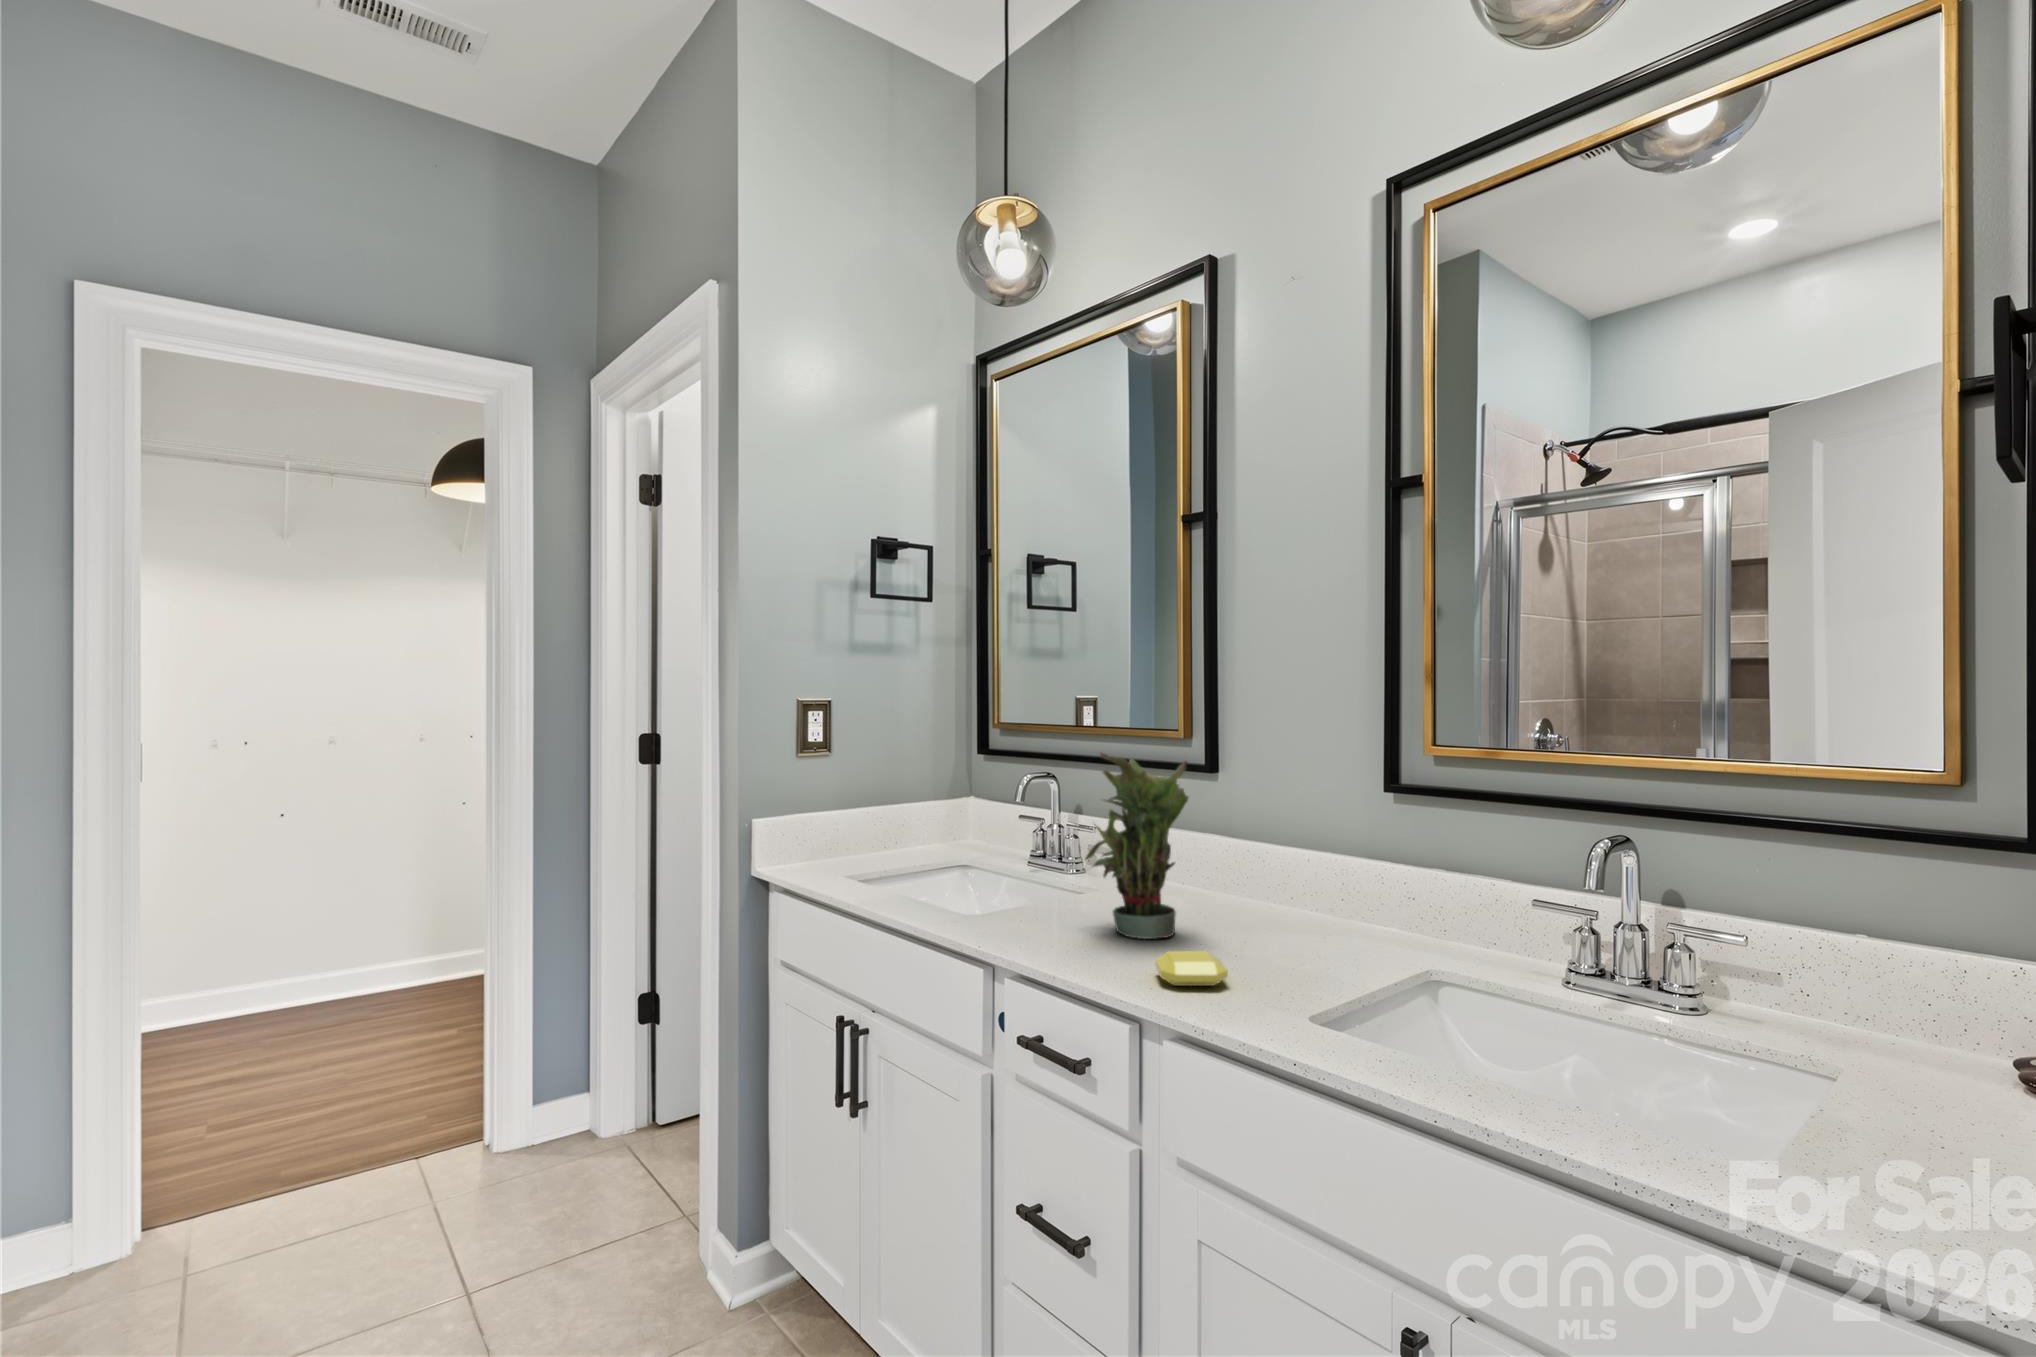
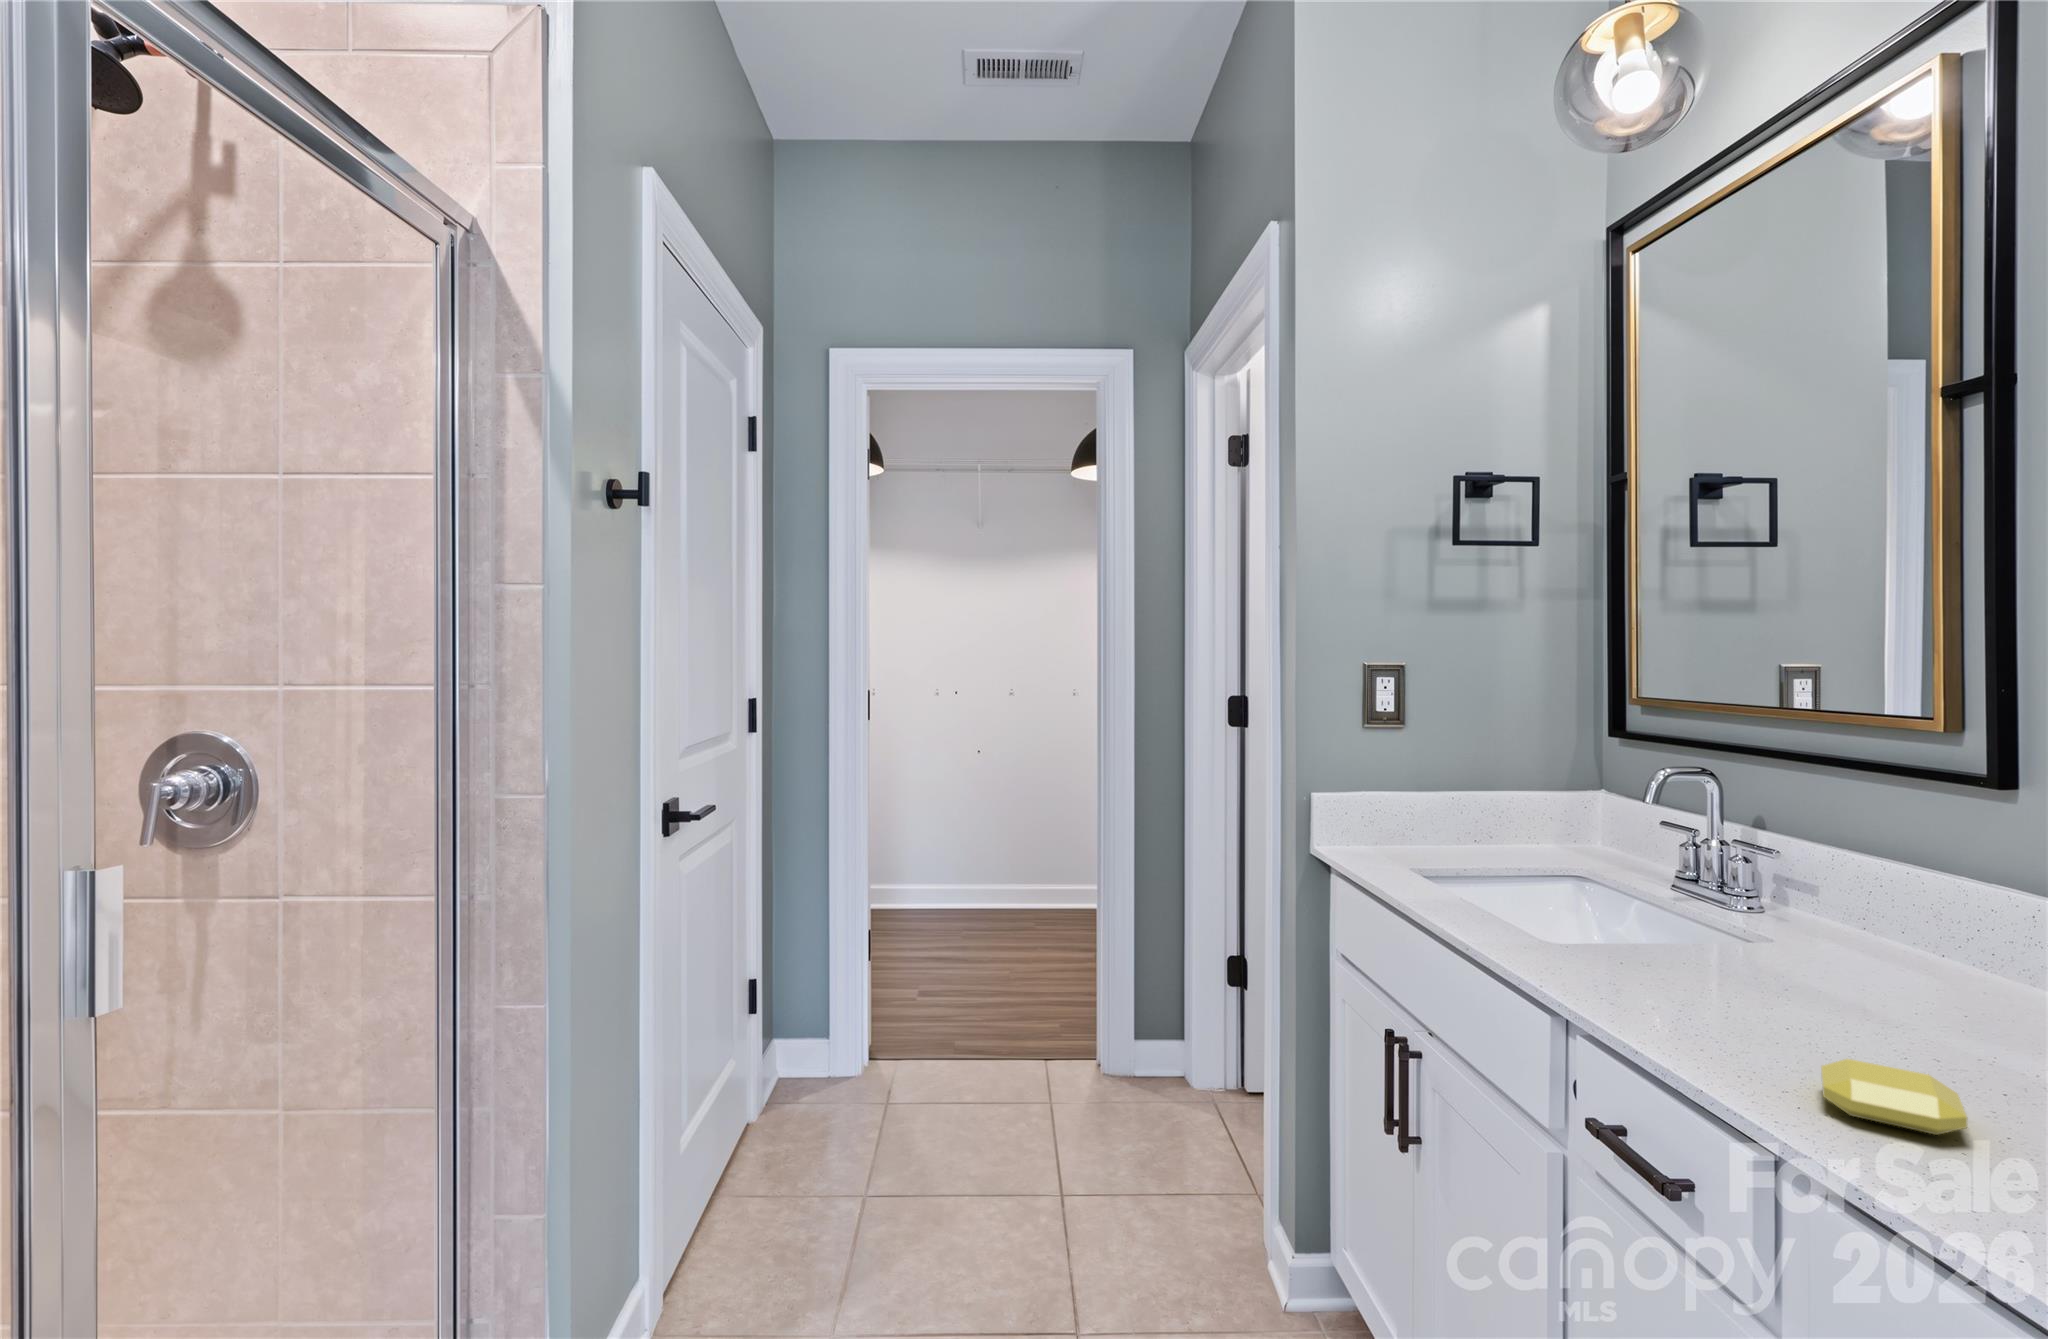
potted plant: present [1085,752,1189,939] -> none [1722,744,1919,1033]

